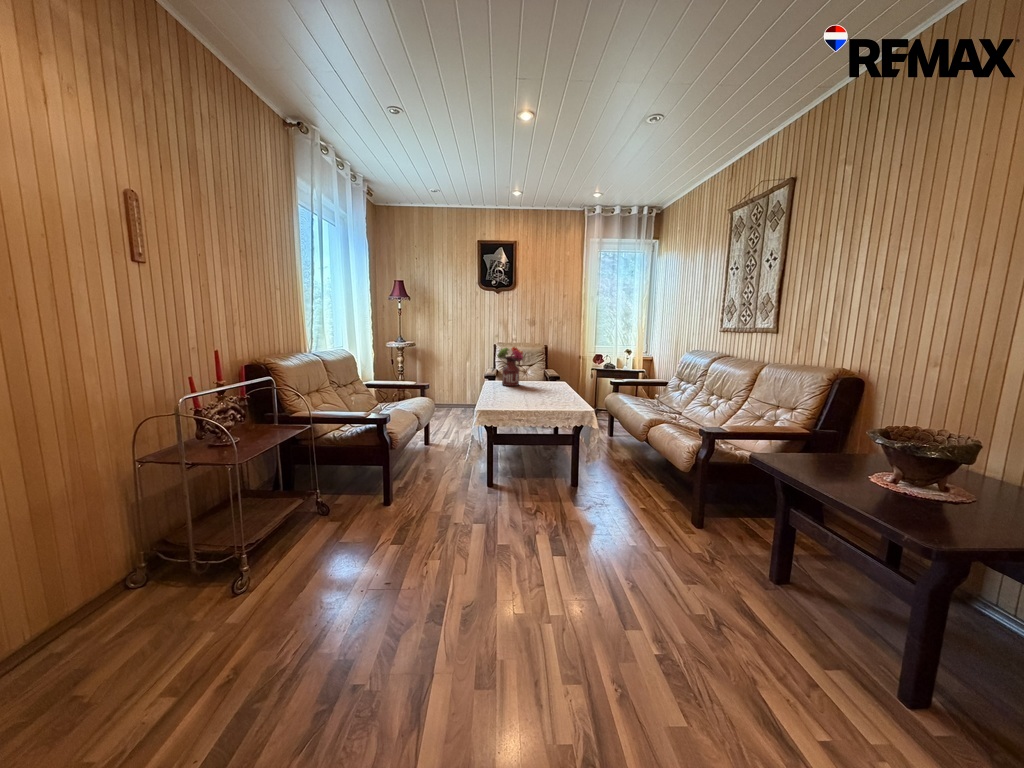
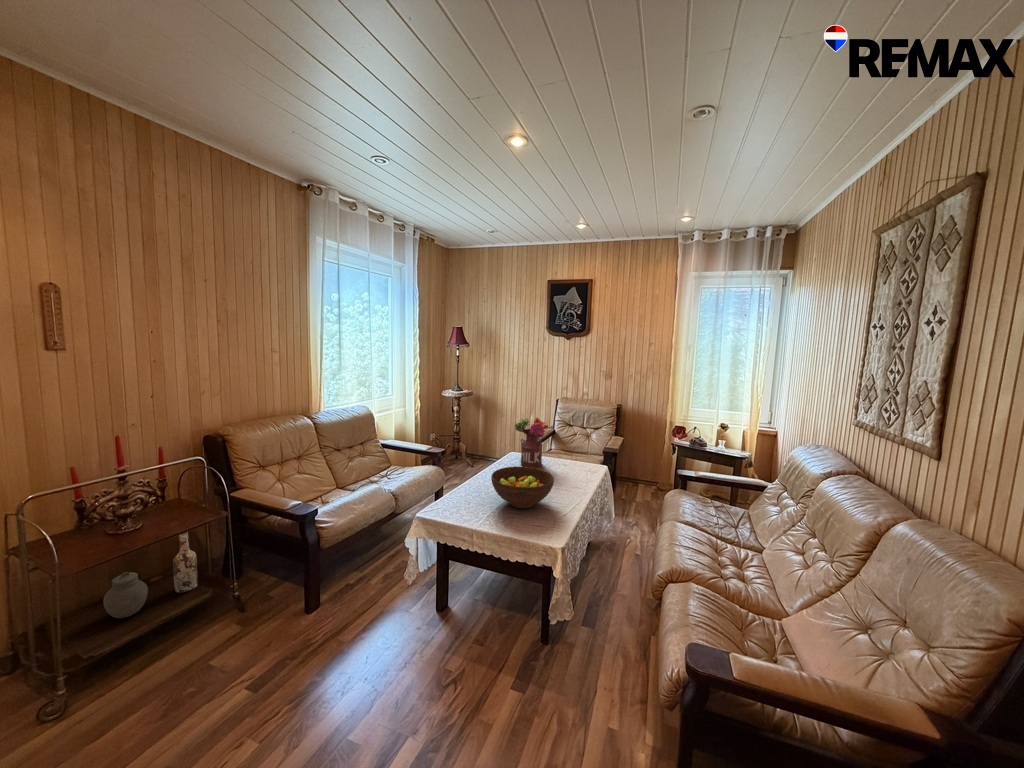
fruit bowl: none [512,377,559,403] -> present [491,466,554,508]
wine bottle: none [251,449,274,508] -> present [173,531,197,593]
jar: none [211,484,249,527] -> present [103,572,148,618]

